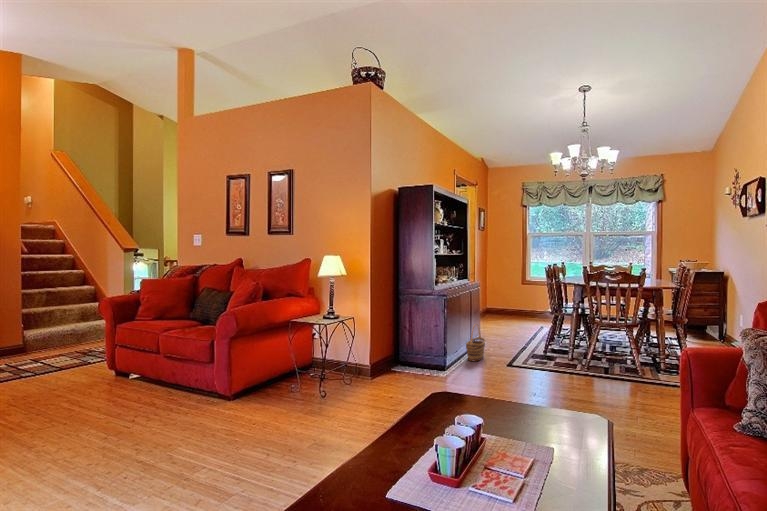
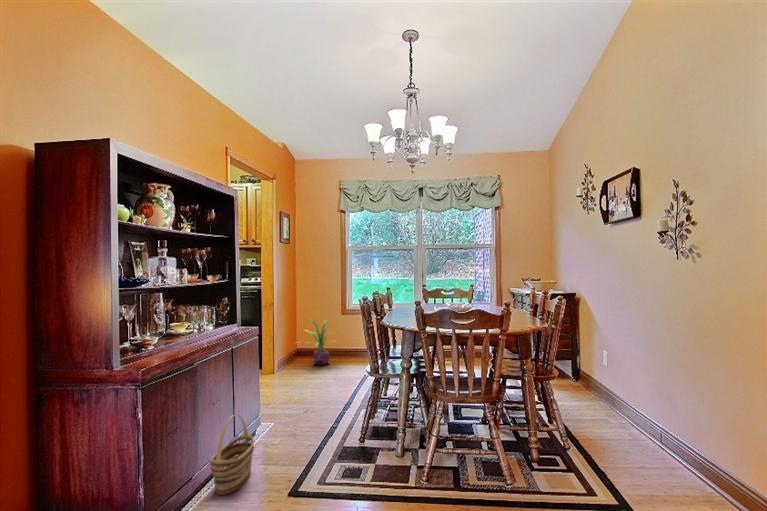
decorative plant: none [486,284,525,317] -> present [306,319,338,365]

